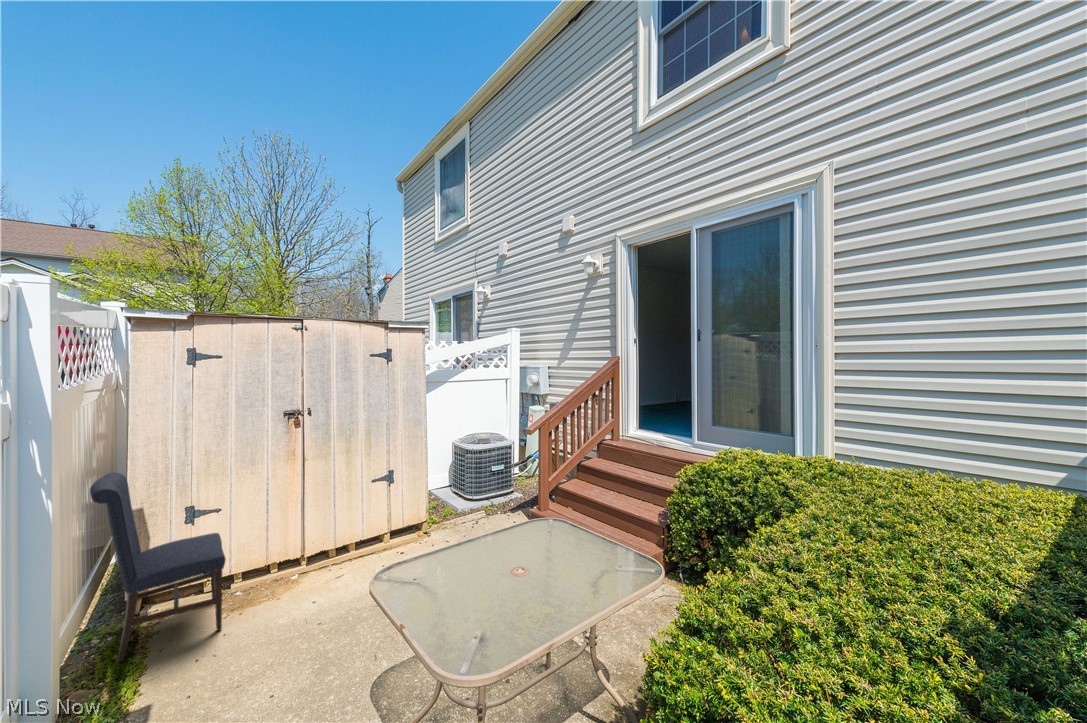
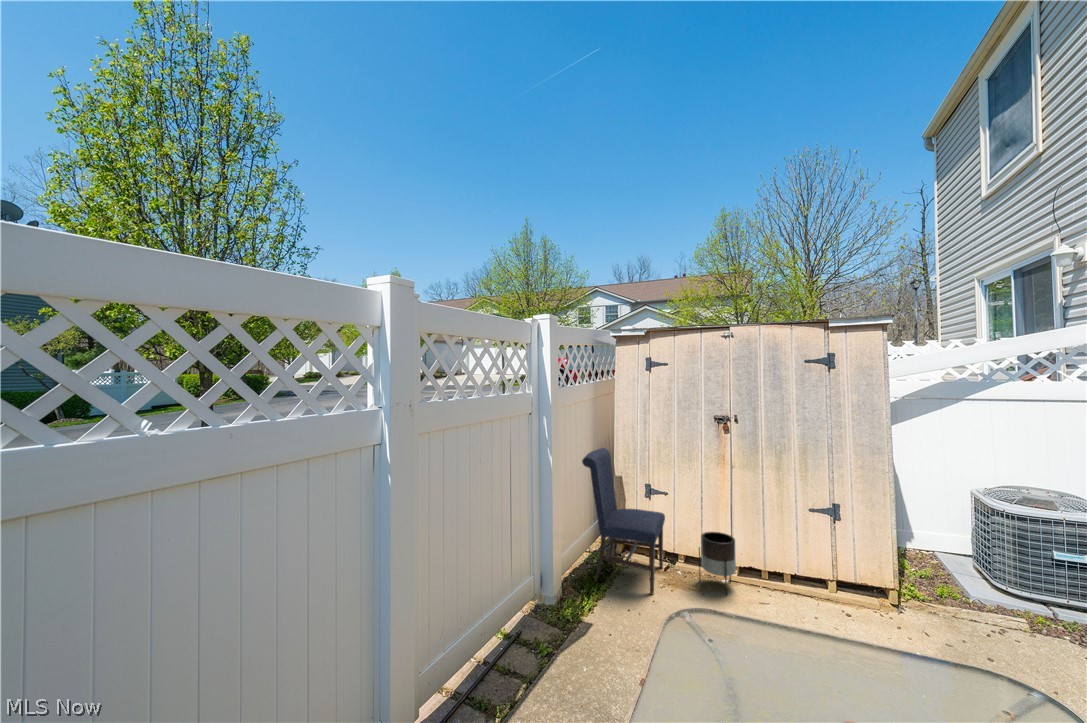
planter: none [269,528,311,590] -> present [699,532,736,595]

